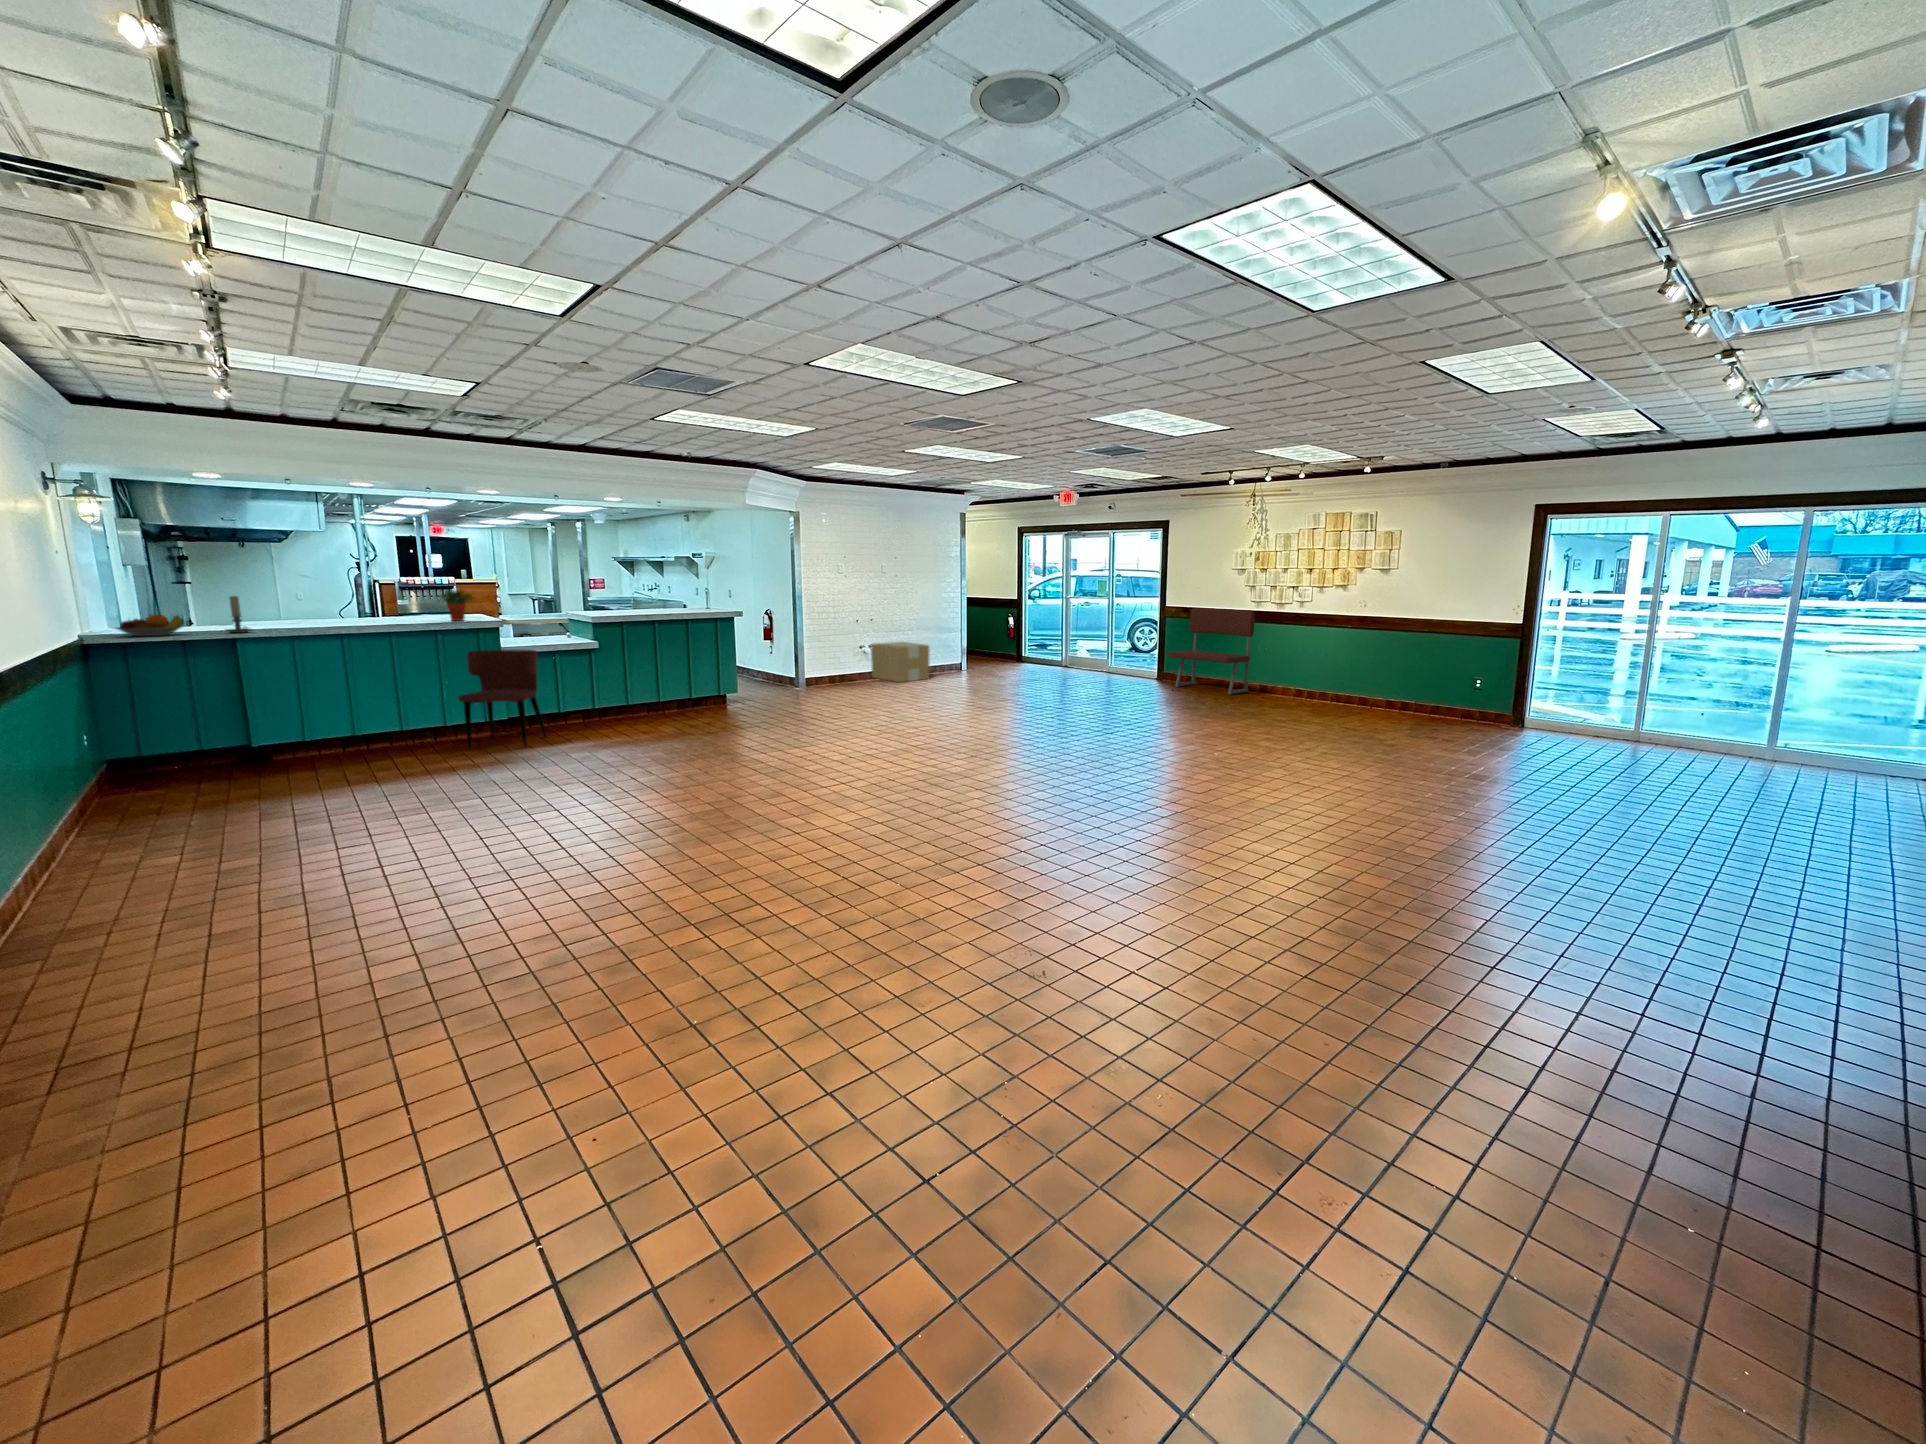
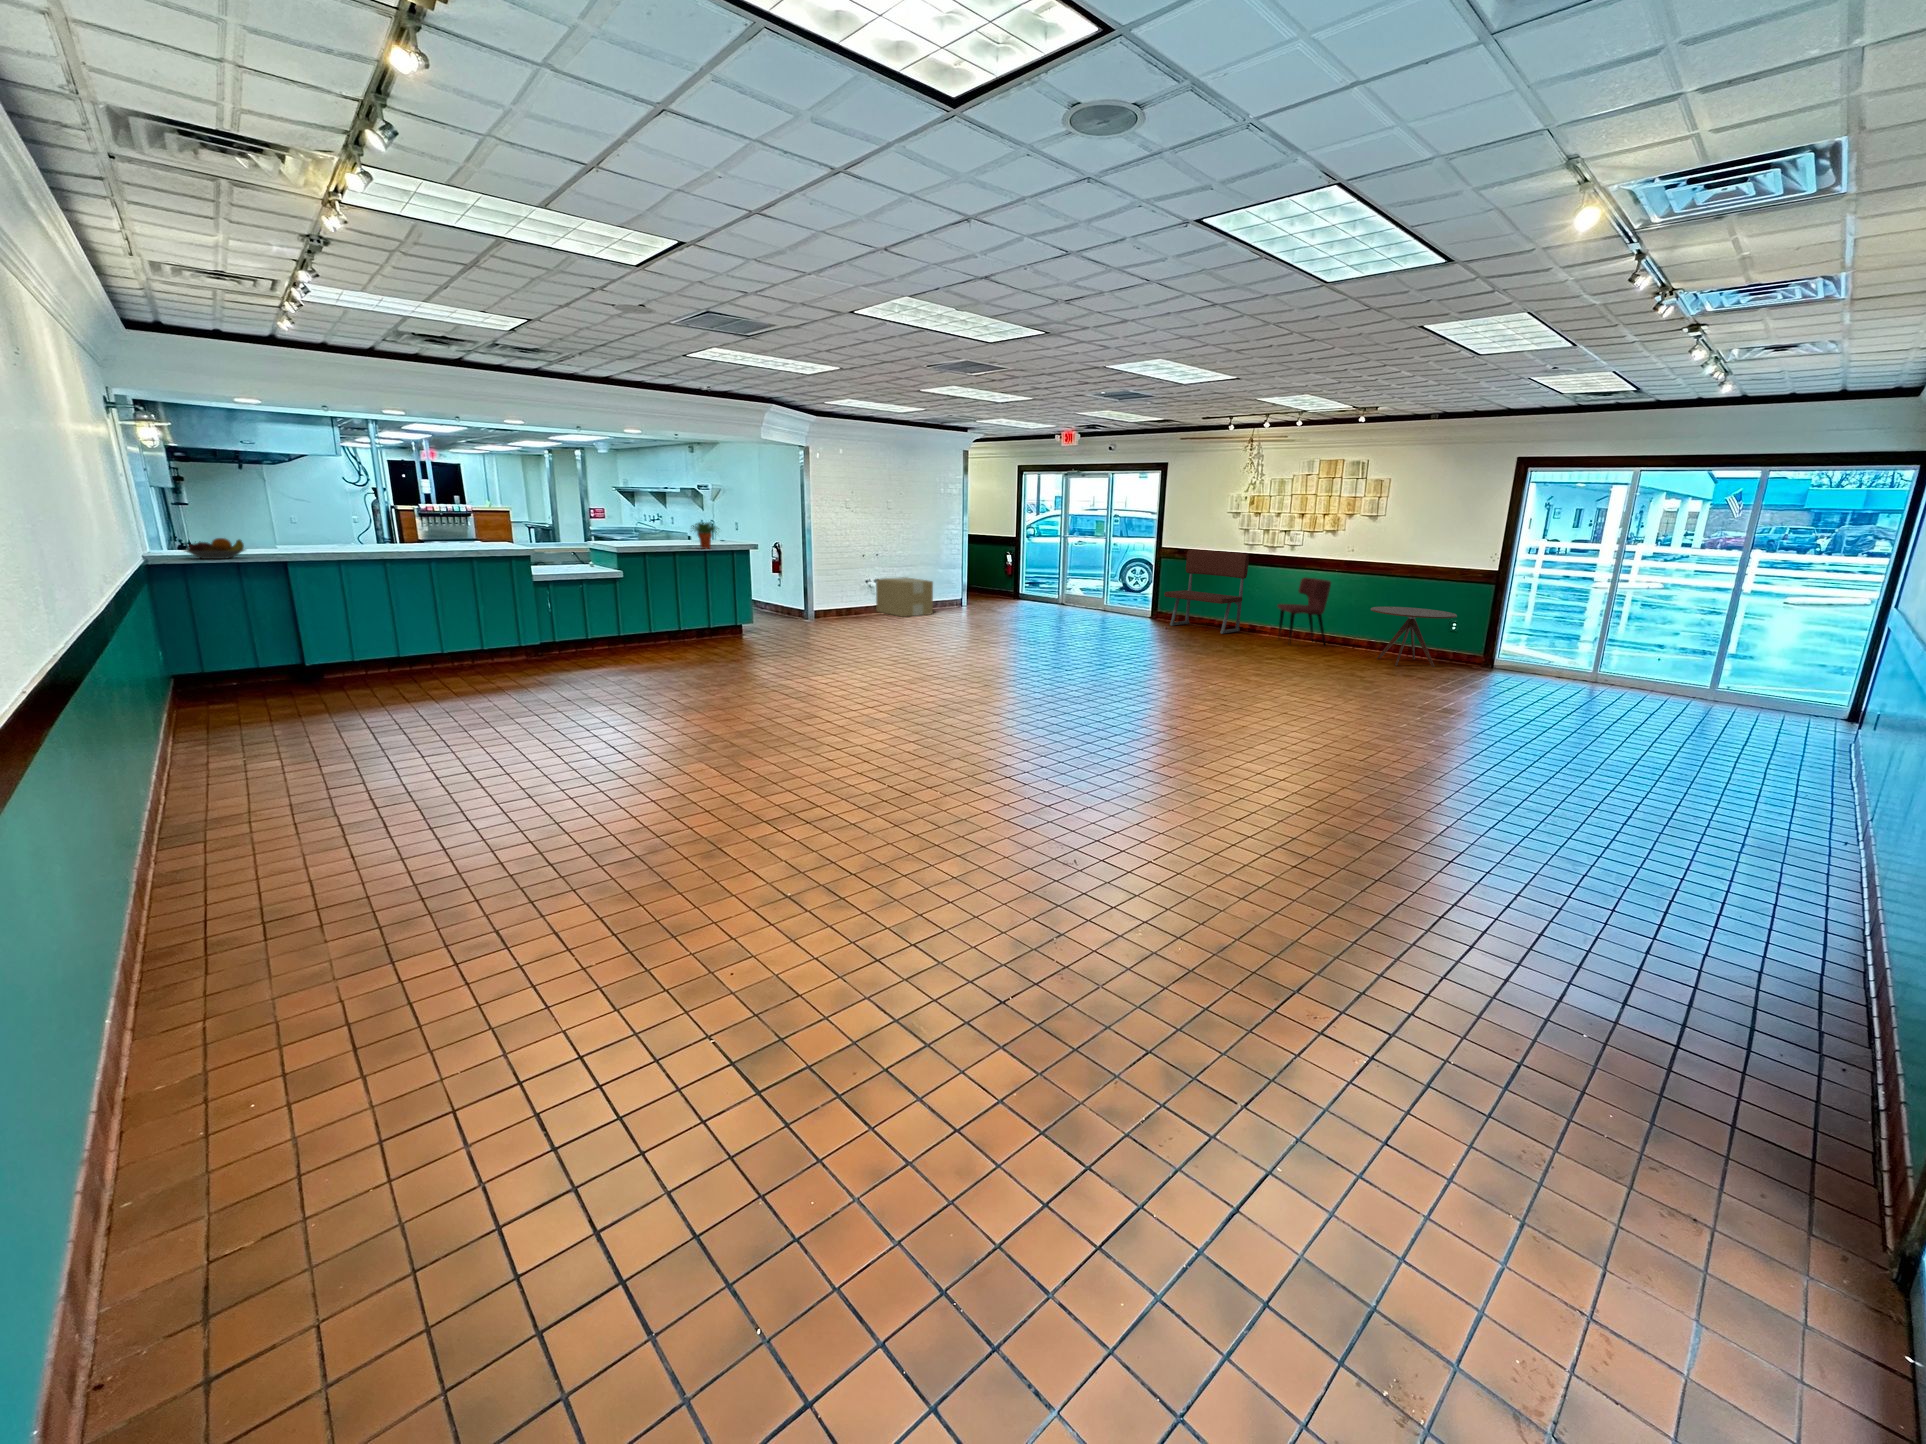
potted plant: present [438,590,473,621] -> present [692,522,717,549]
candle holder: present [226,596,250,633] -> none [283,521,308,557]
dining chair: present [458,649,546,748] -> present [1278,577,1331,646]
round table: none [1385,664,1479,727] -> present [1371,607,1457,667]

